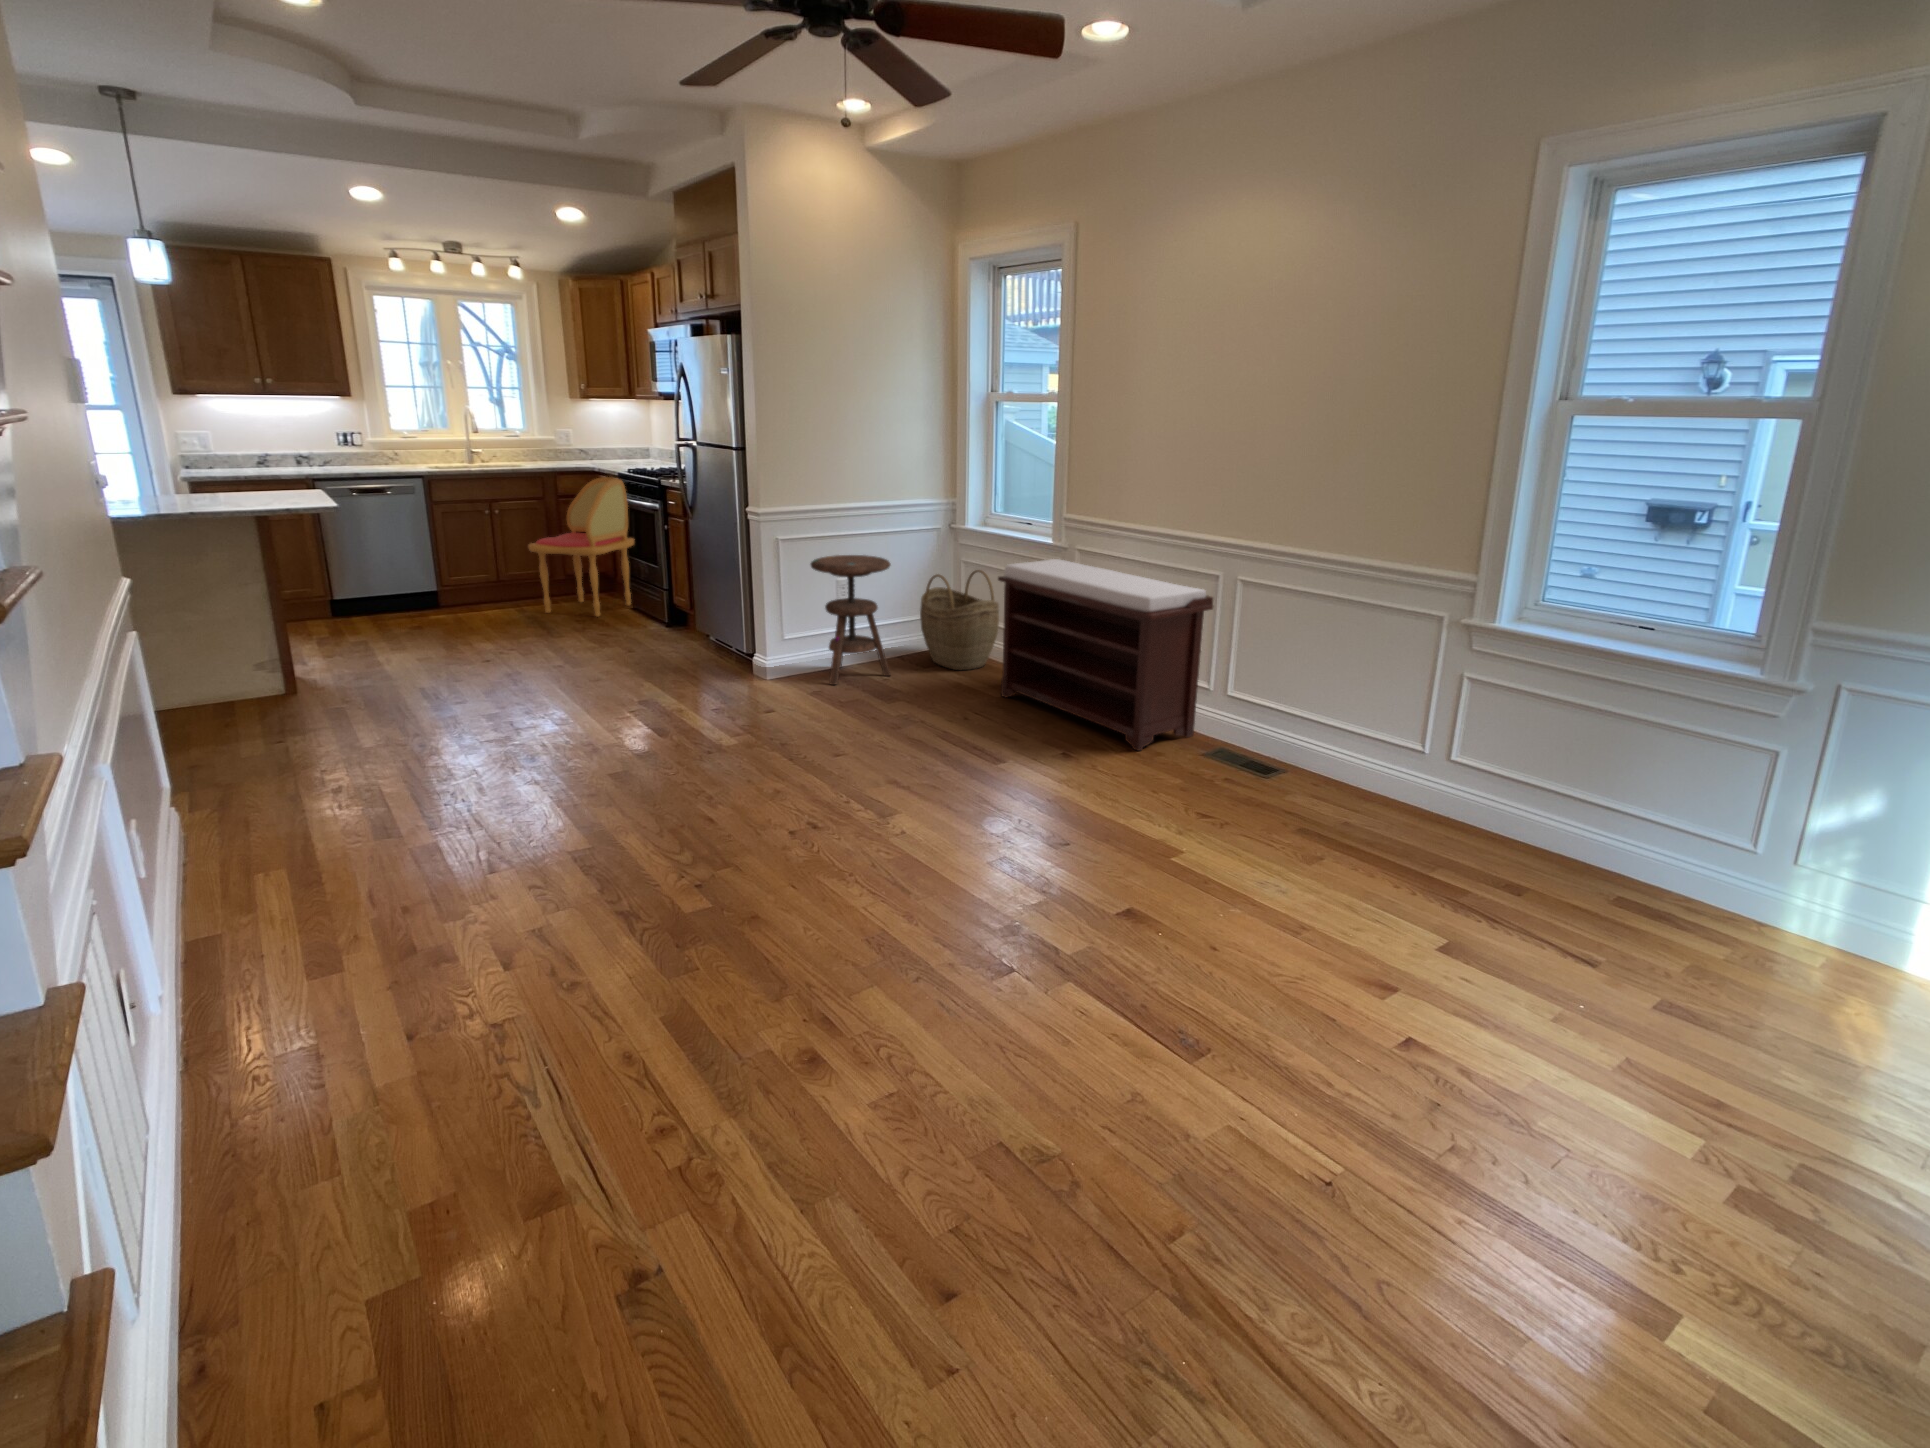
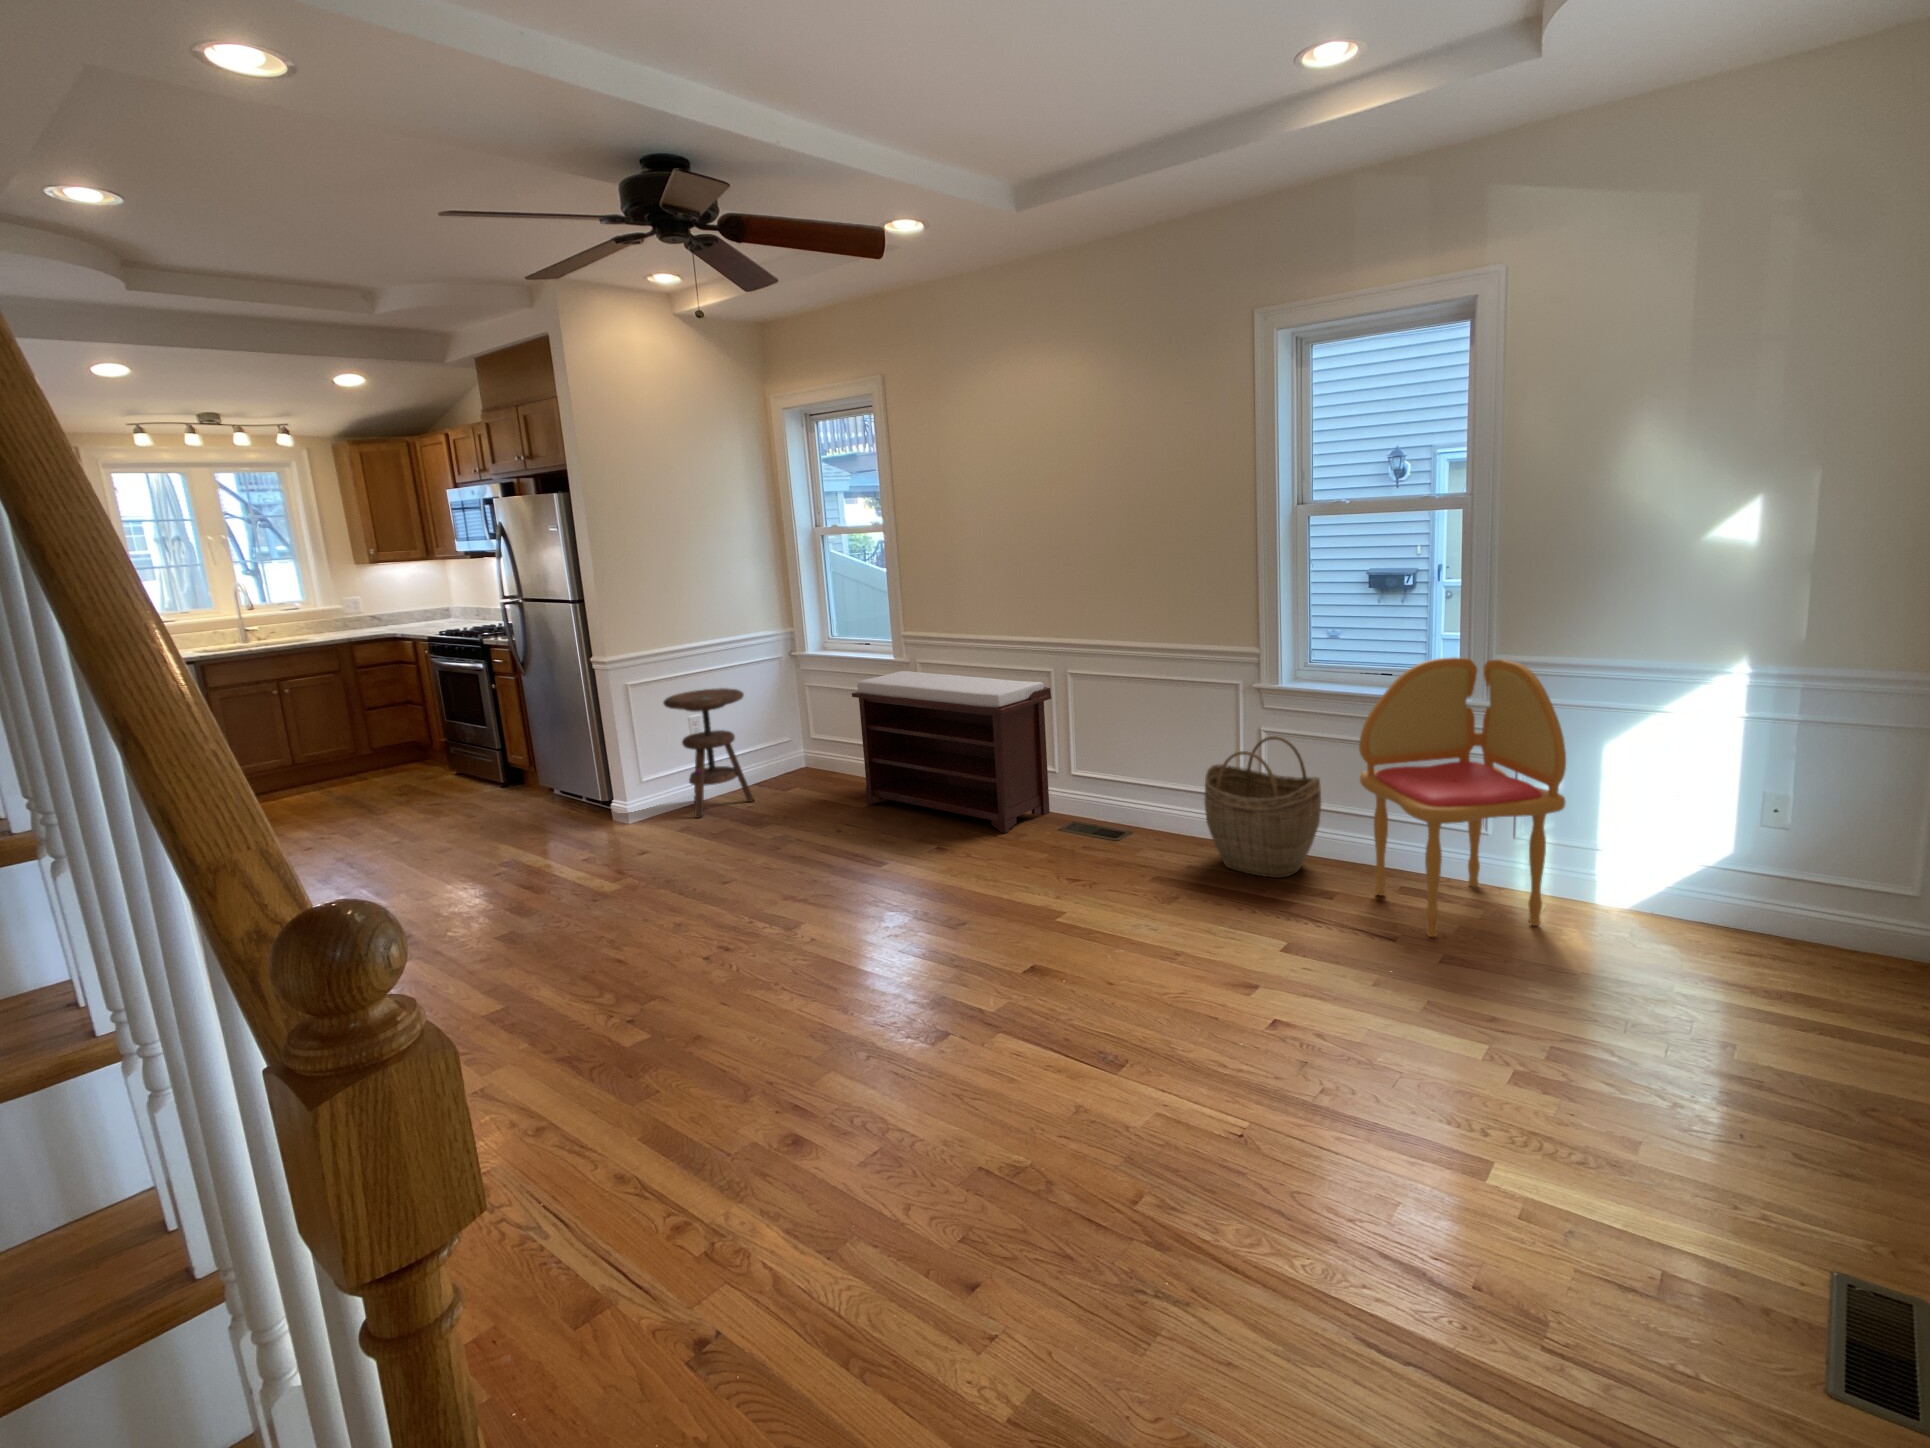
dining chair: present [528,477,634,617] -> present [1359,657,1566,937]
woven basket: present [920,570,999,670] -> present [1204,736,1321,878]

